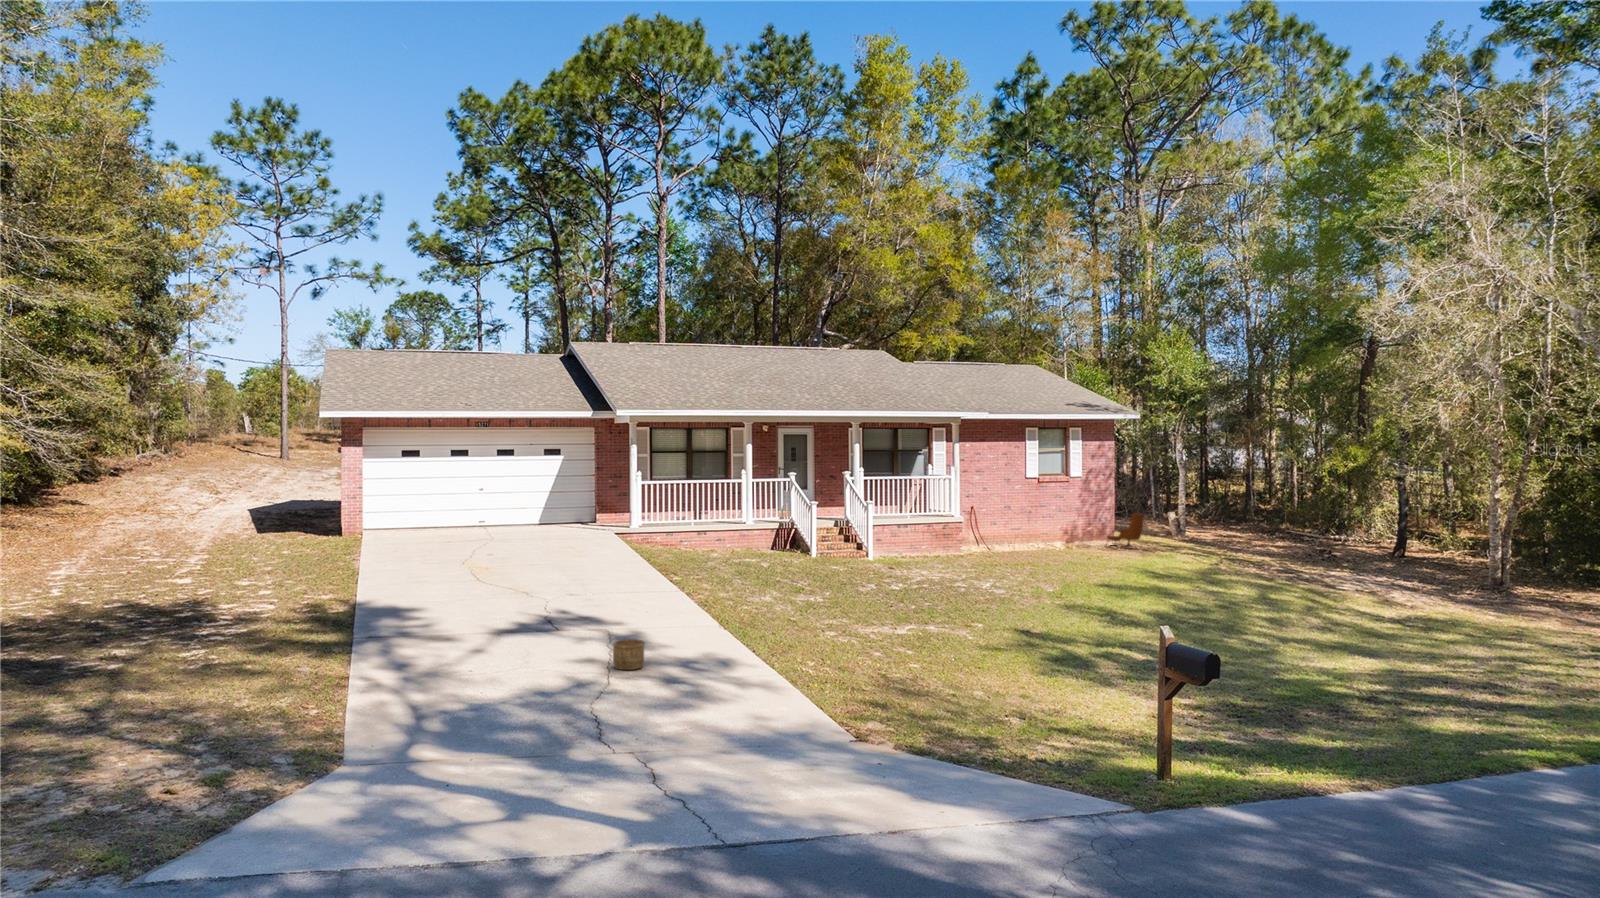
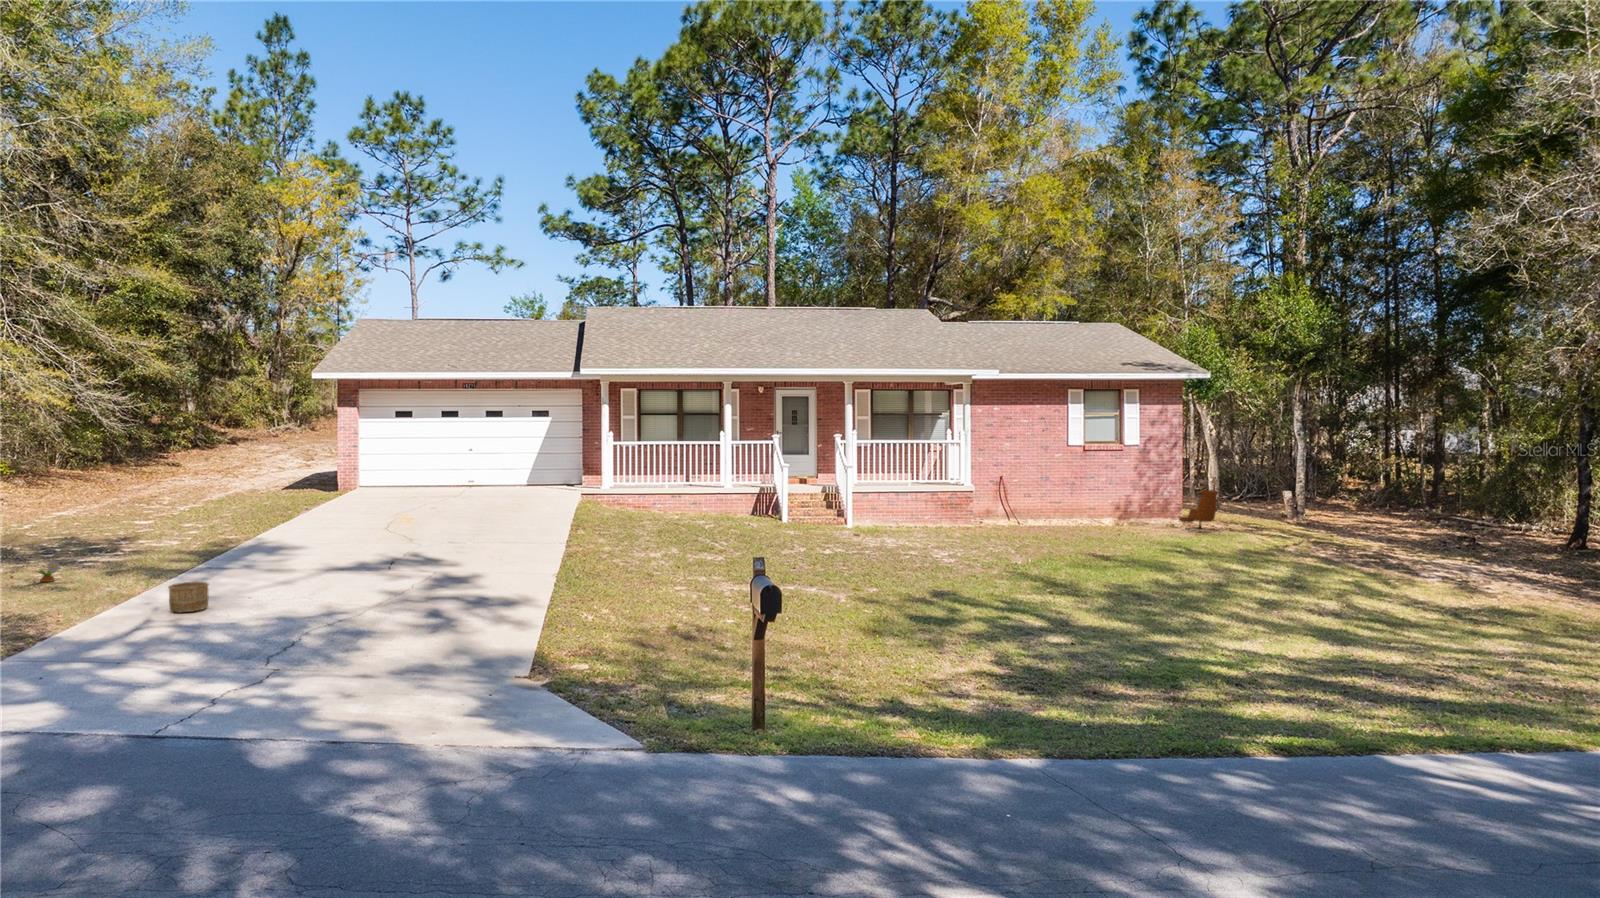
decorative plant: none [211,631,240,655] -> present [36,561,59,582]
wooden bucket: present [613,639,645,670] -> present [168,581,209,612]

